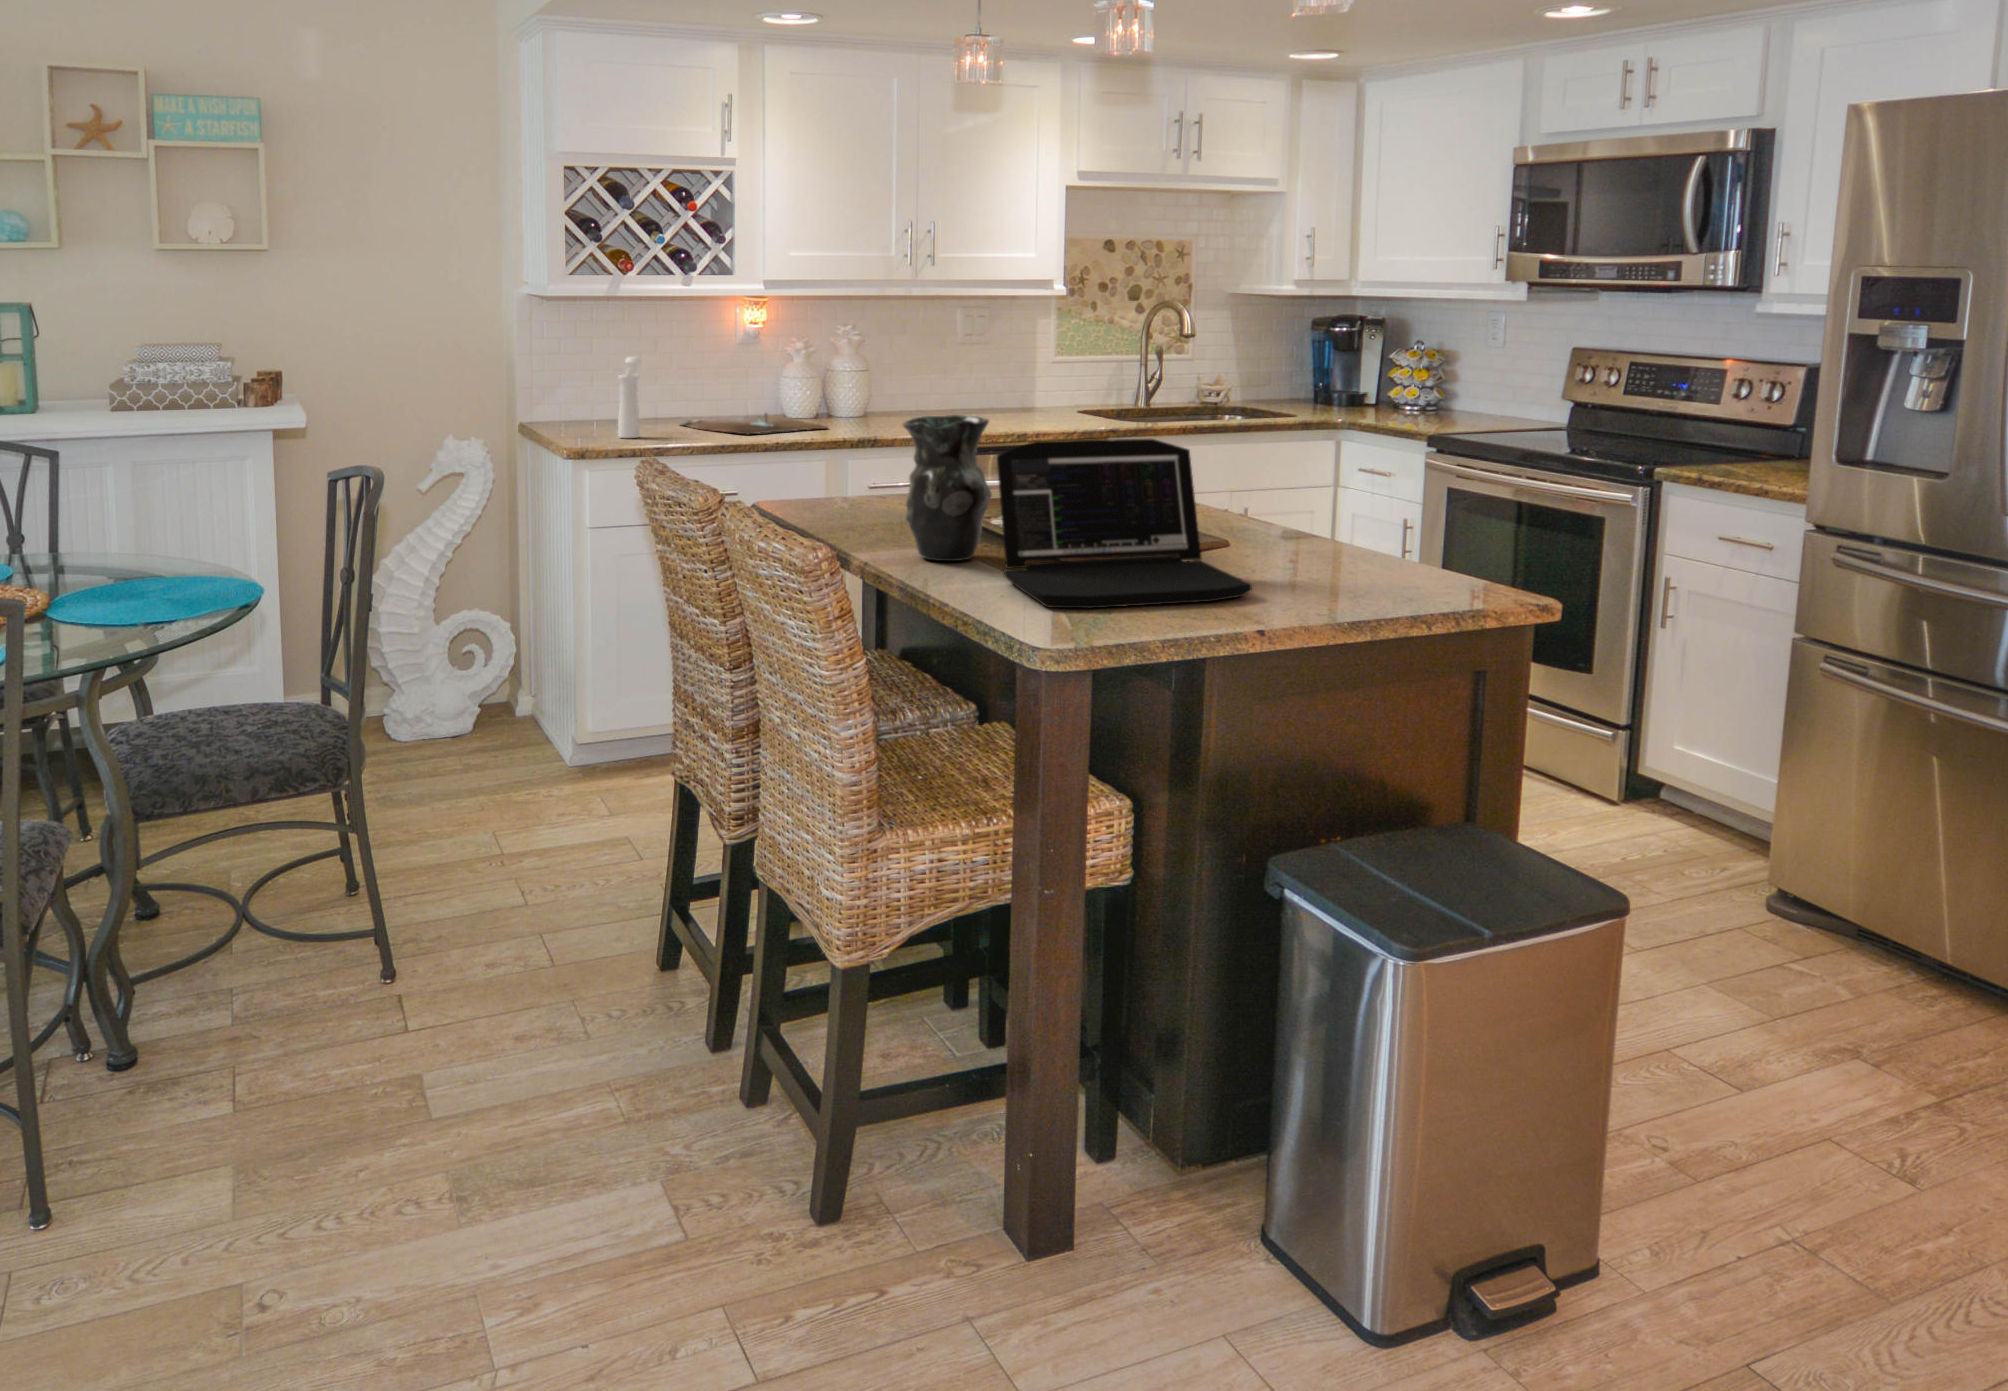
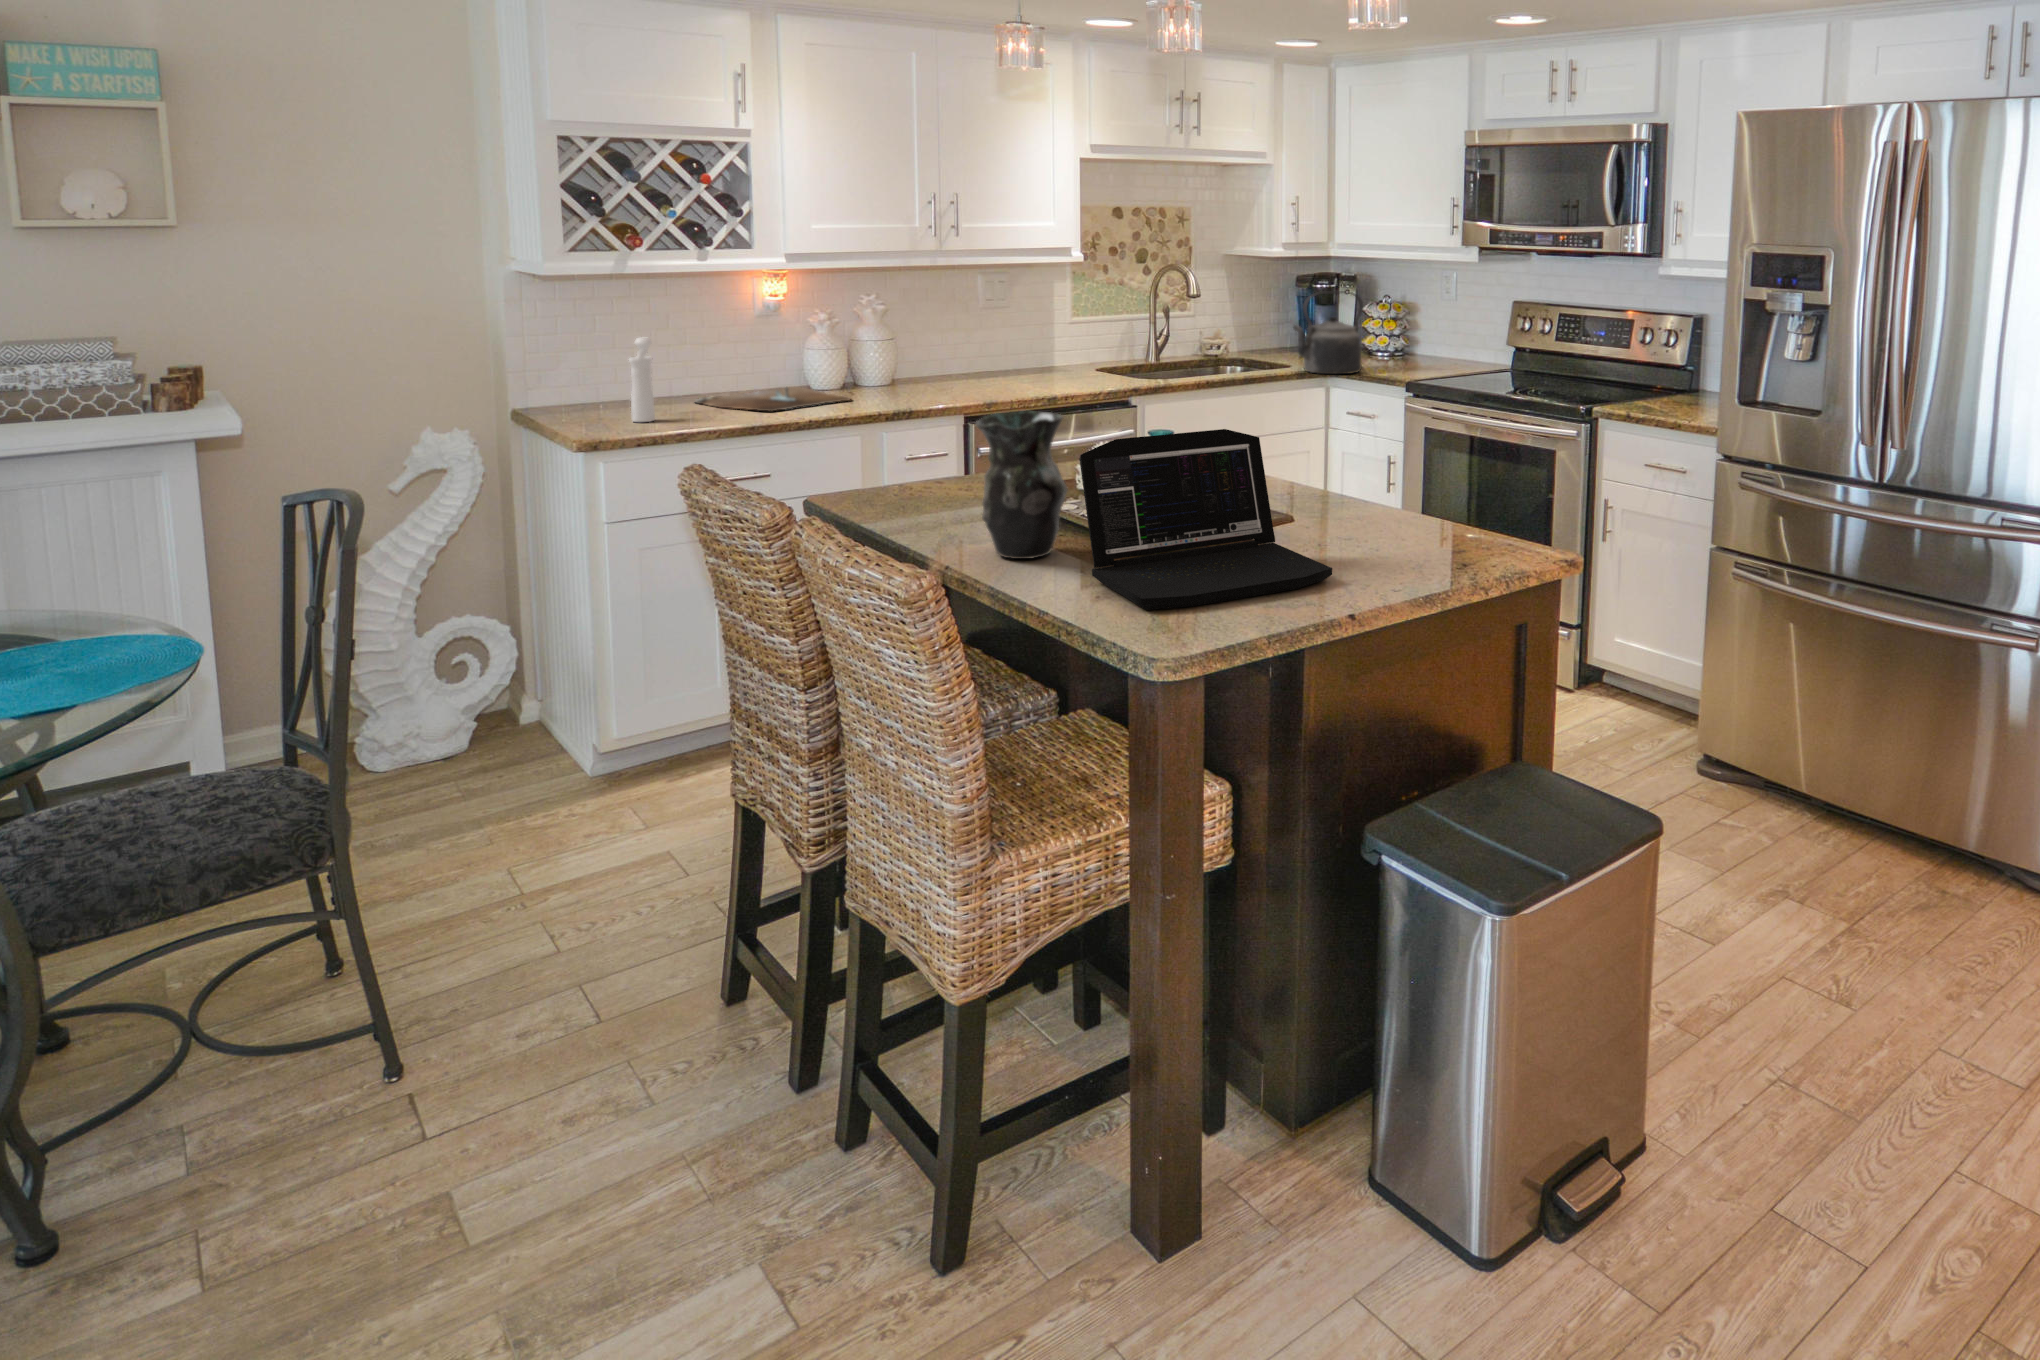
kettle: none [1304,332,1387,425] -> present [1294,291,1363,374]

